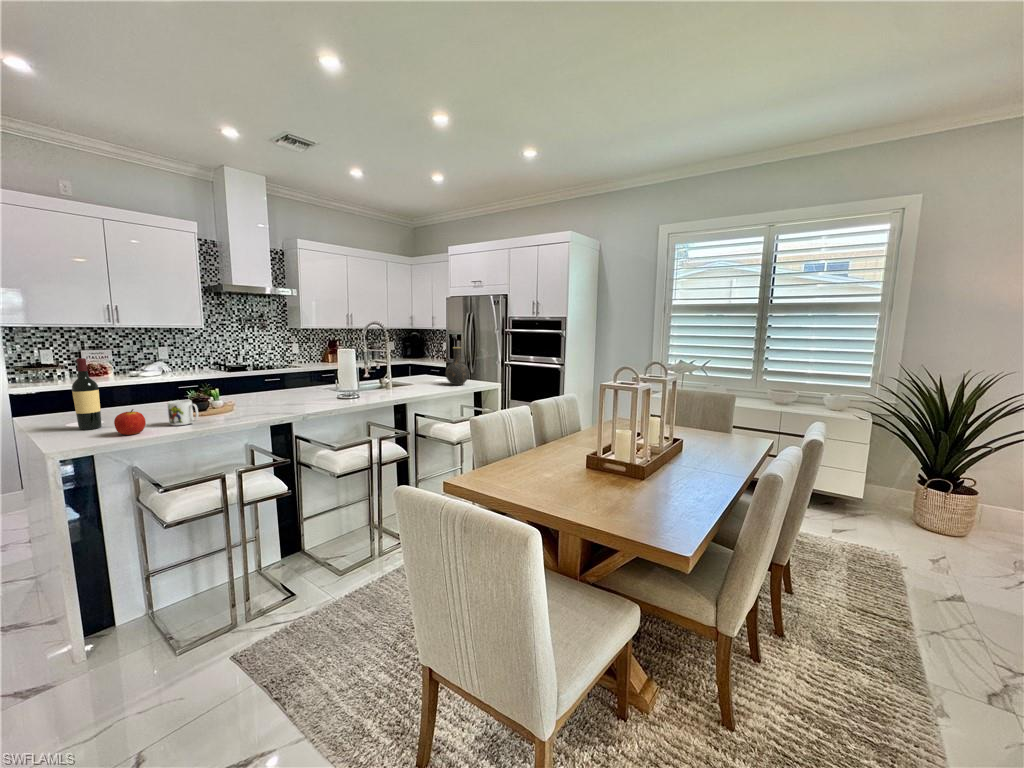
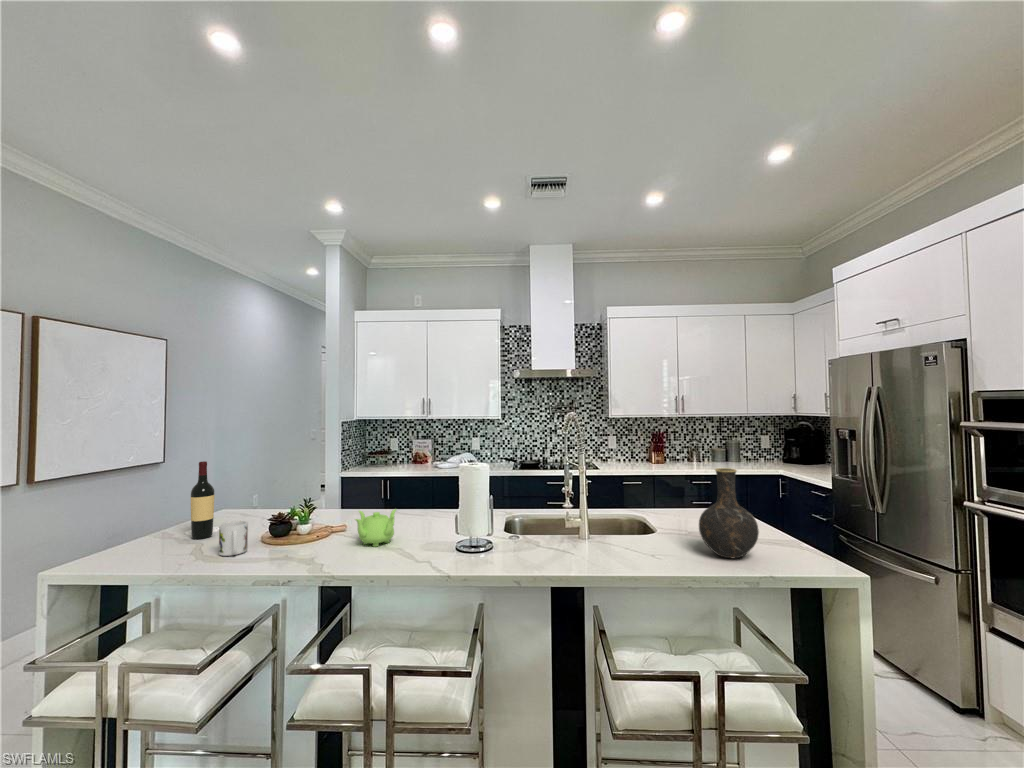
teapot: none [257,384,298,407] -> present [355,509,396,547]
apple: present [114,409,146,435] -> none [155,529,190,560]

